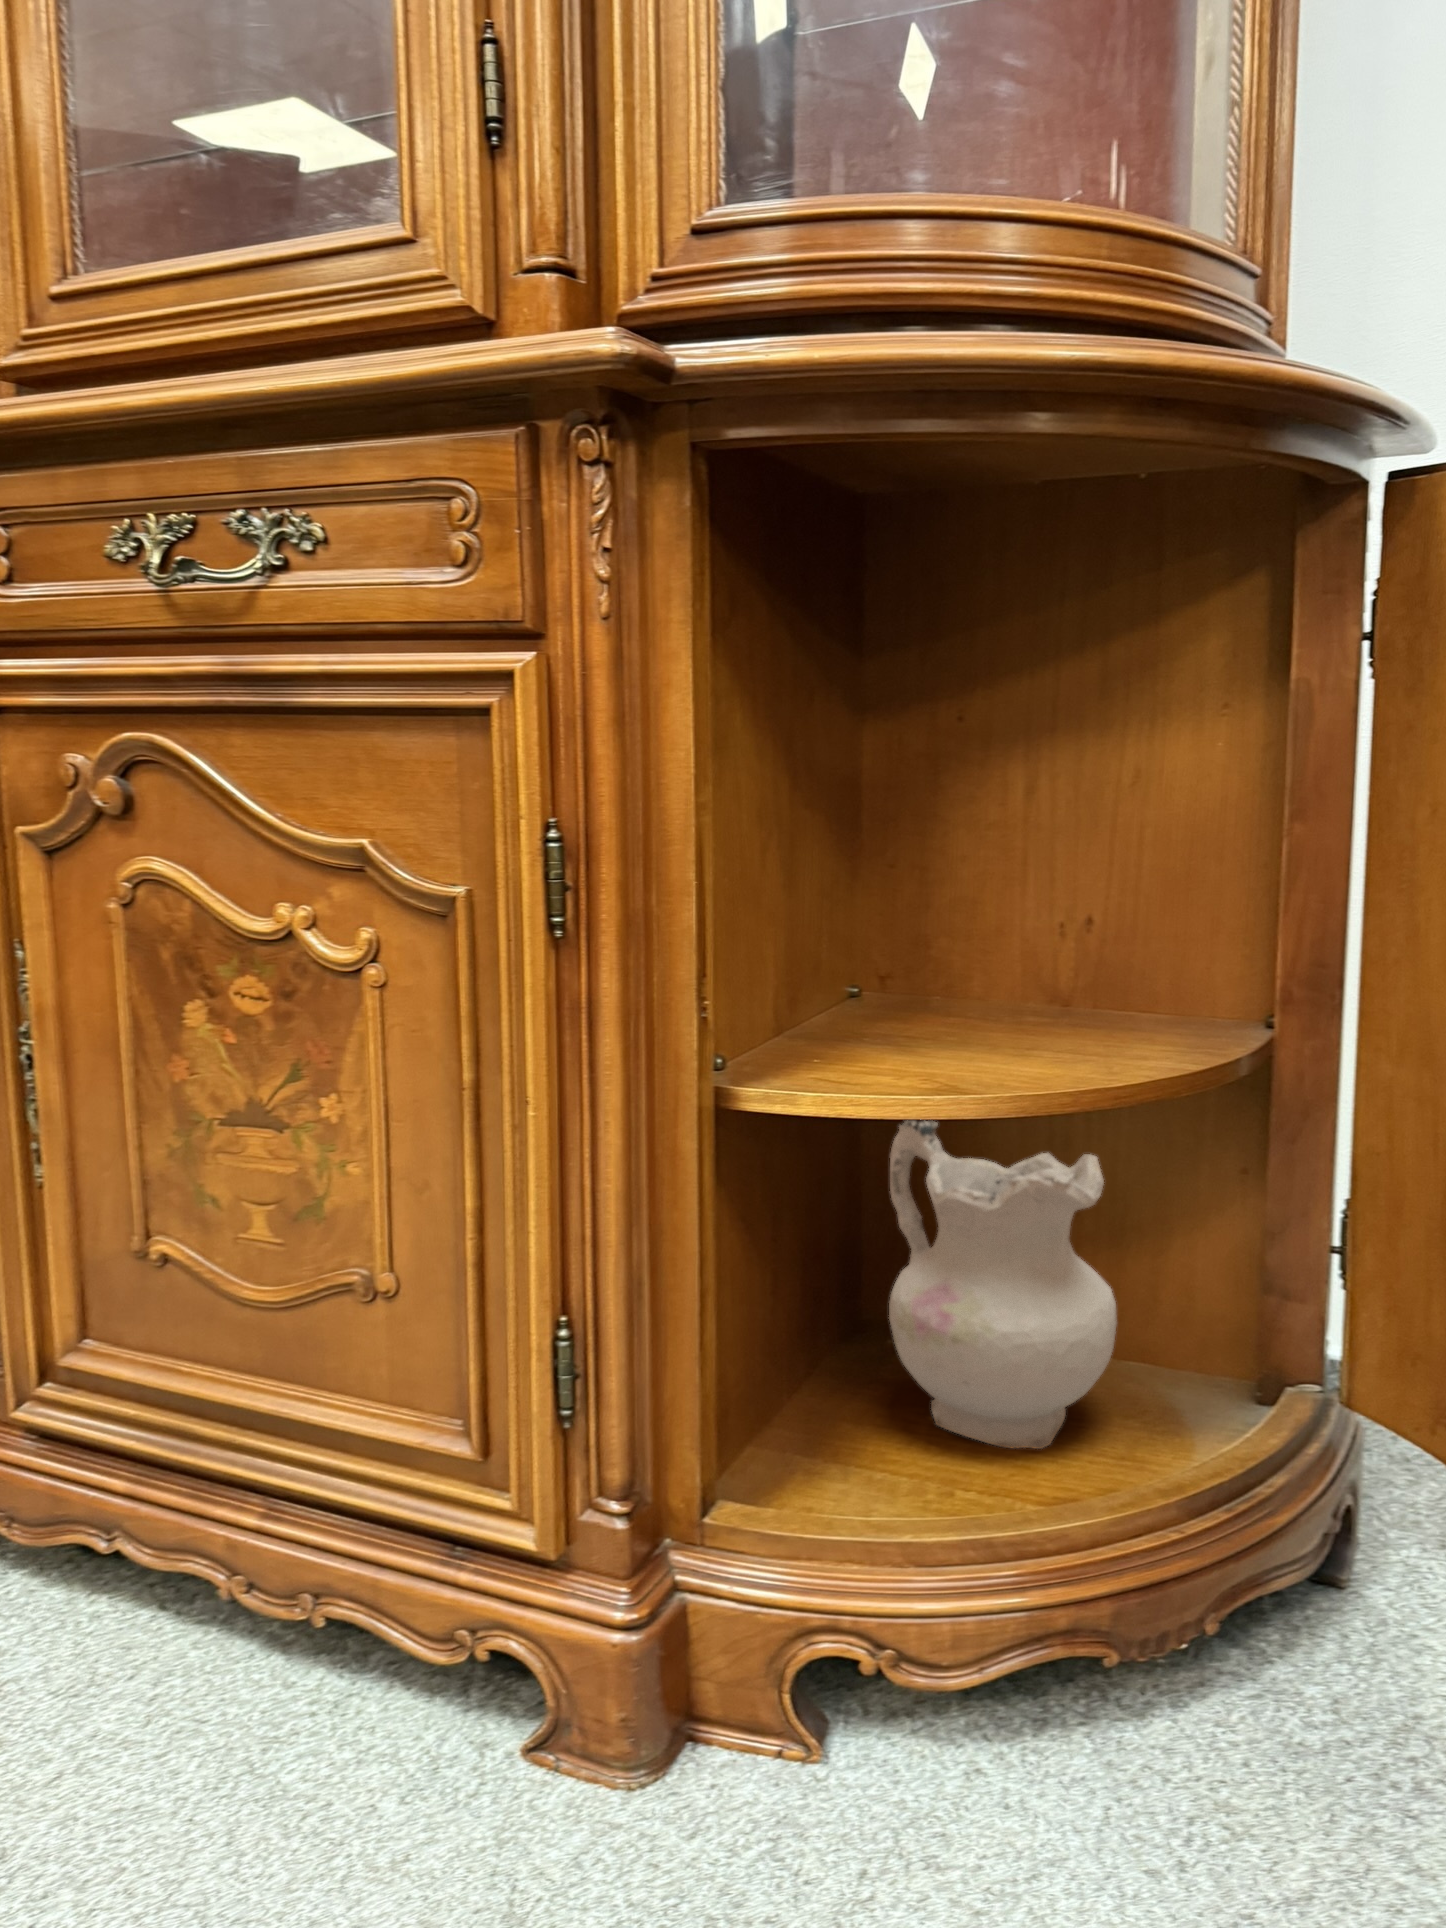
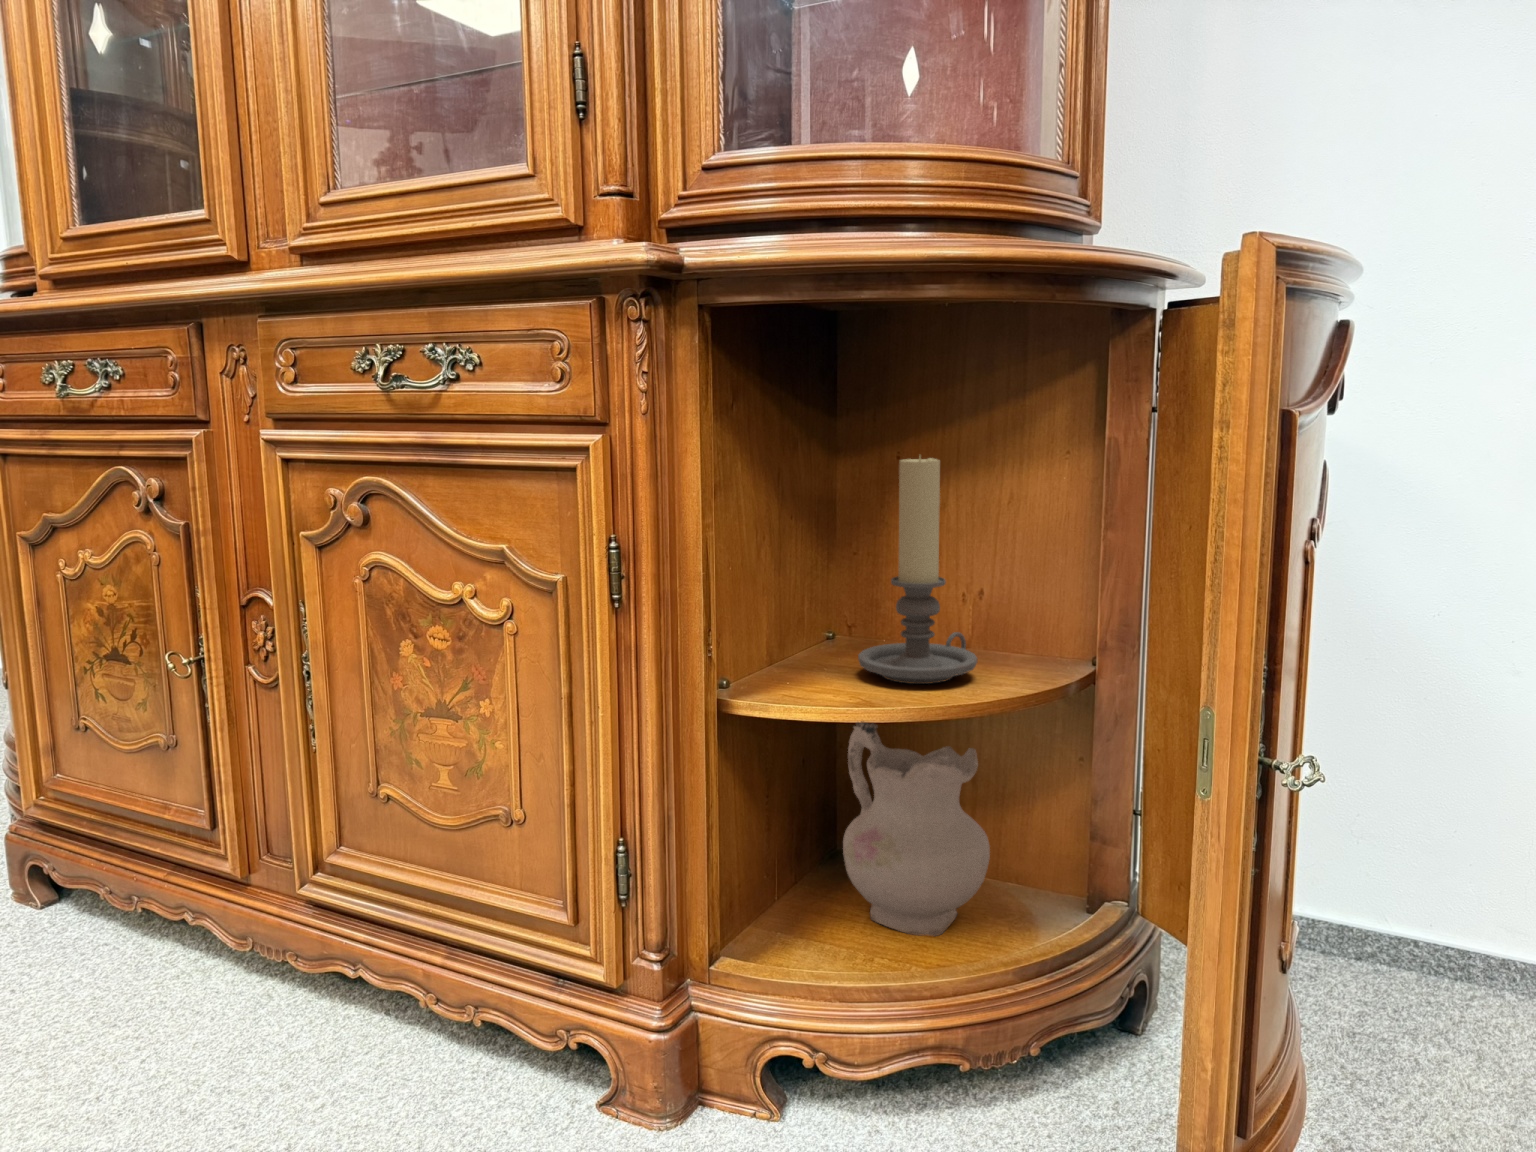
candle holder: none [916,700,1101,1056] -> present [858,455,977,684]

